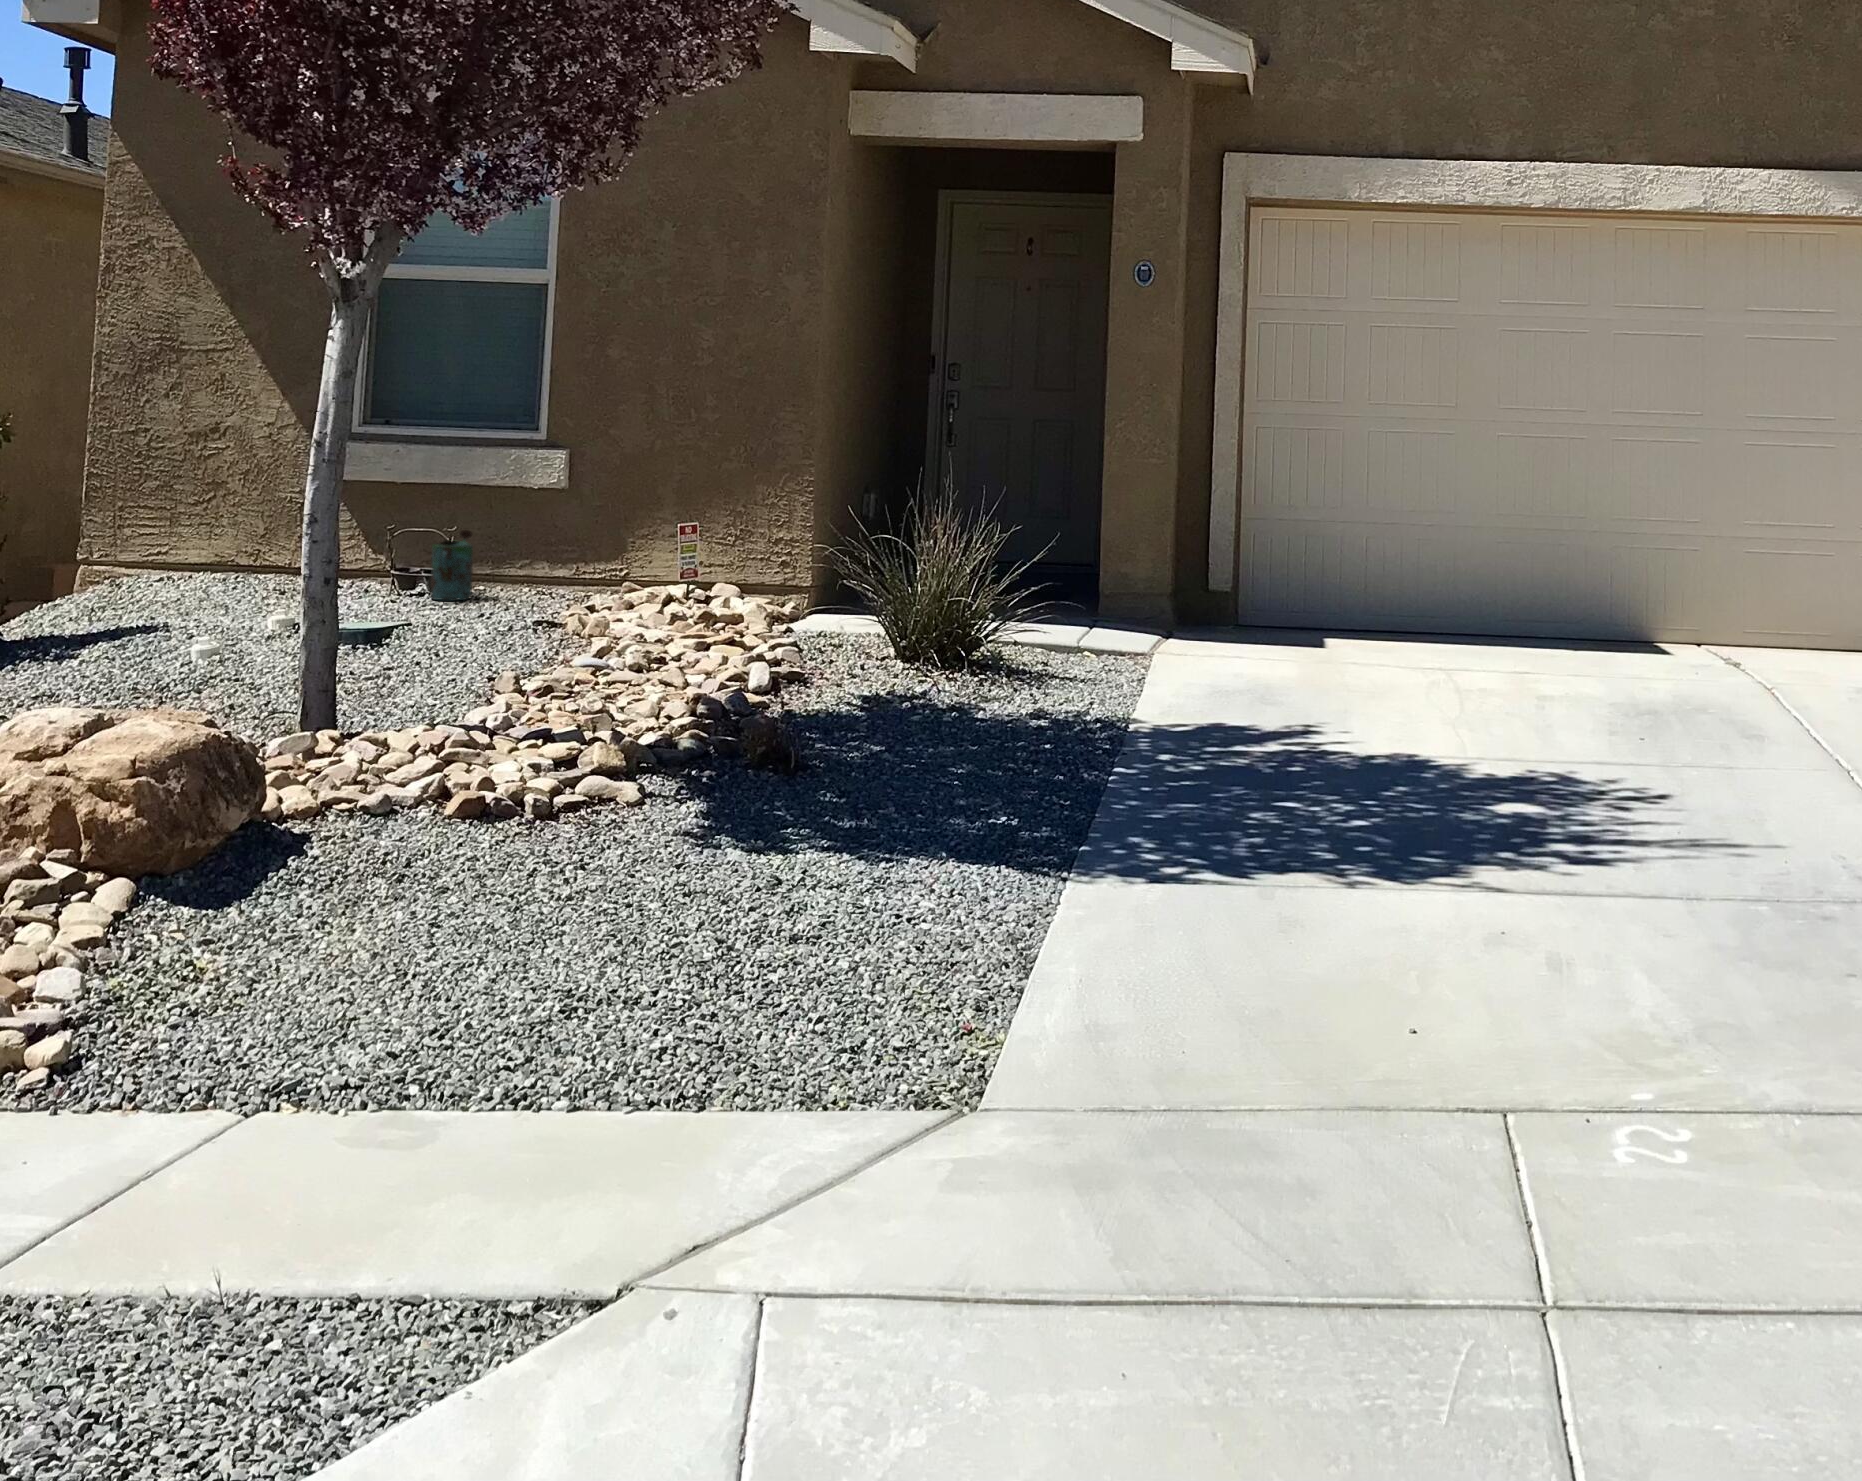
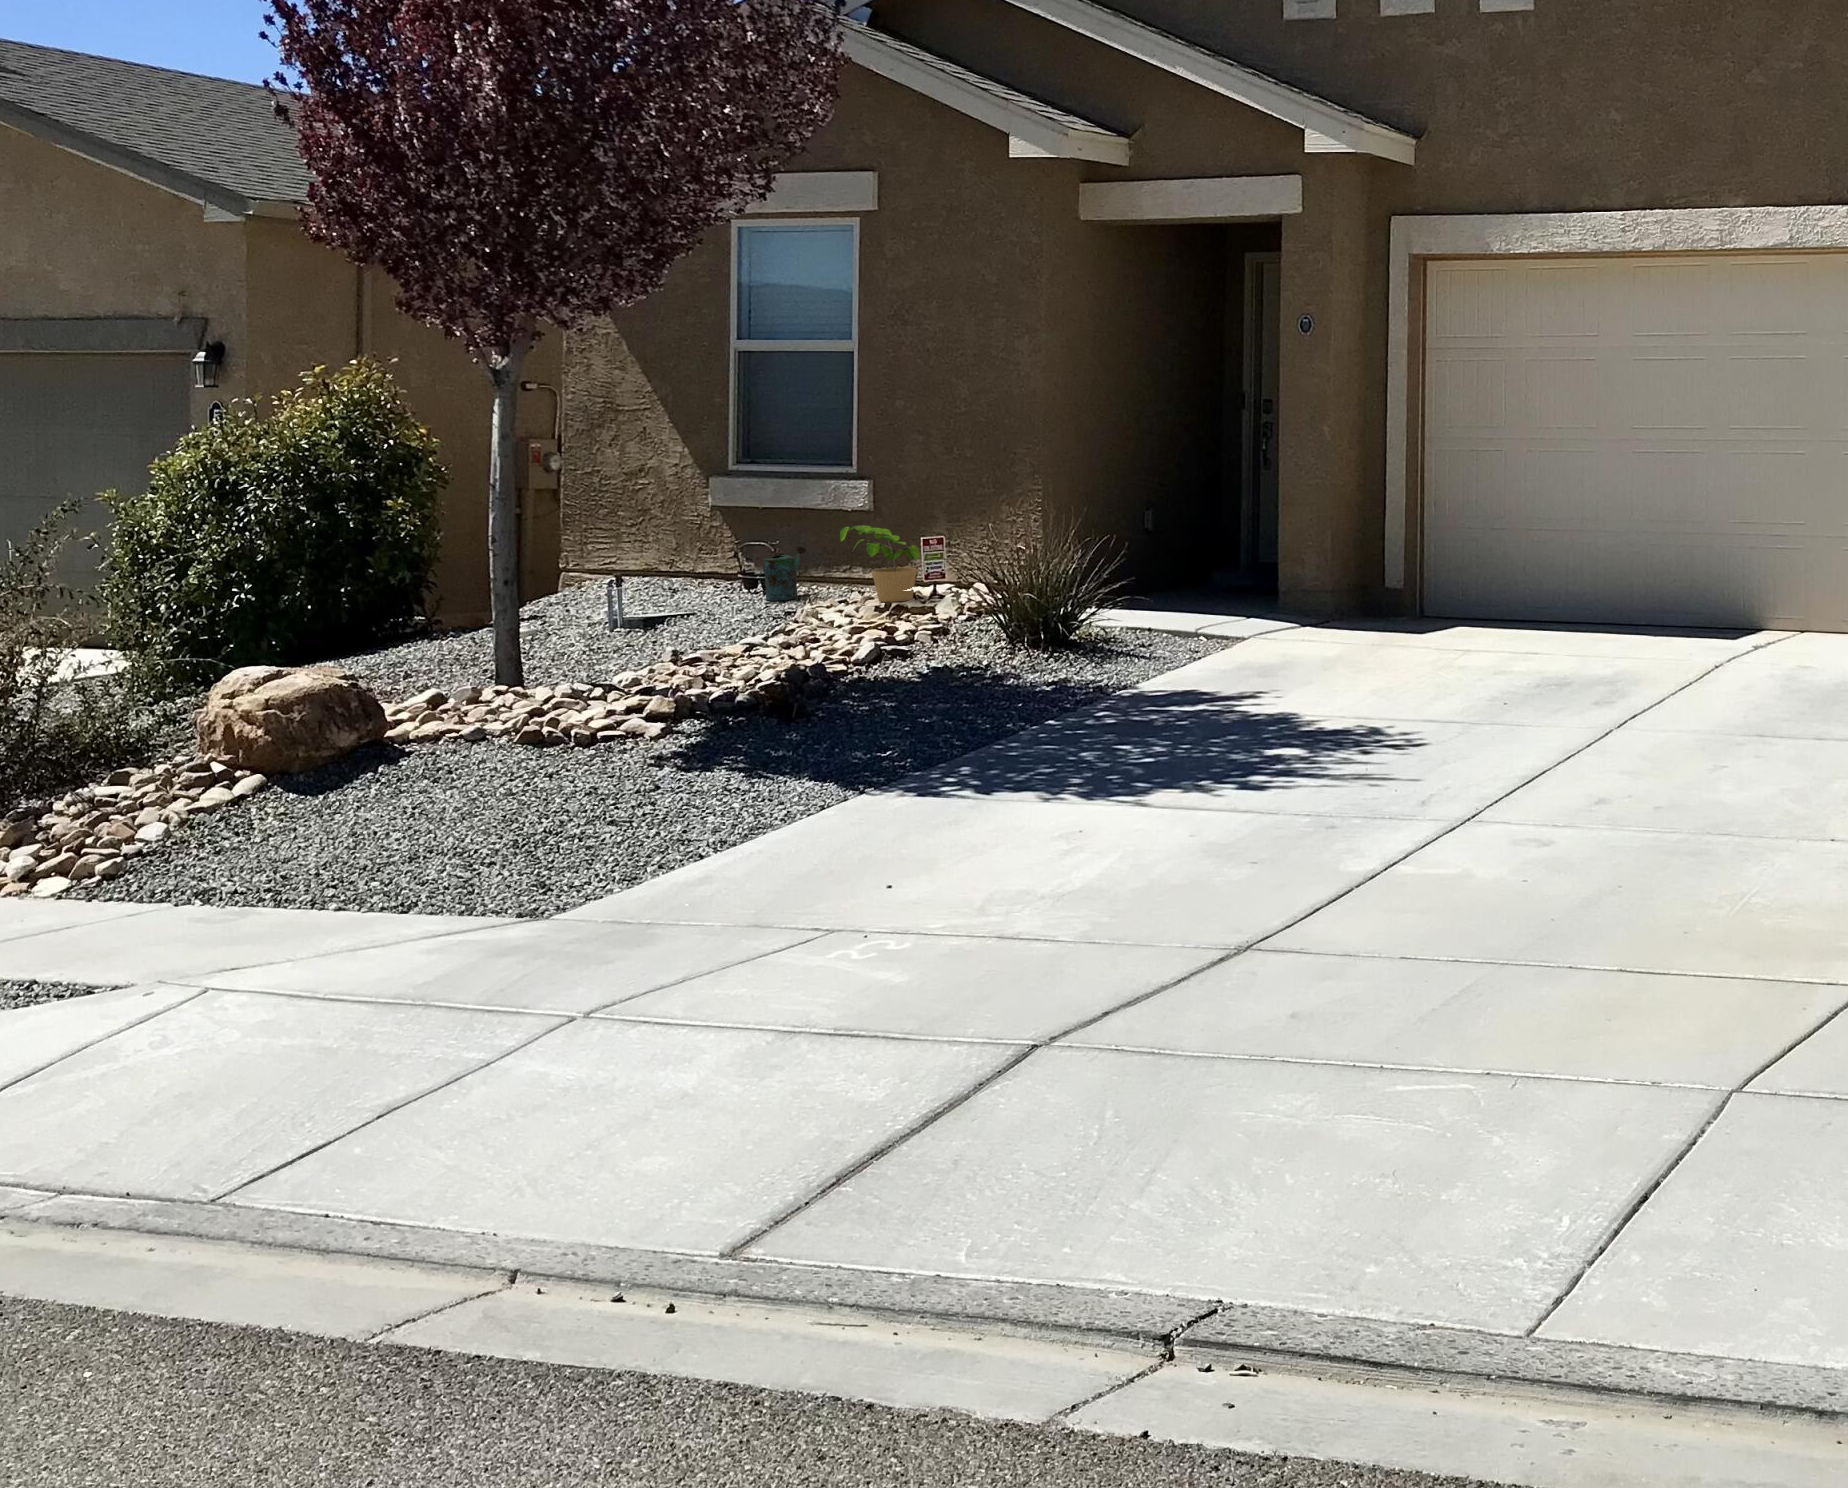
potted plant: none [561,503,653,603] -> present [840,525,920,602]

